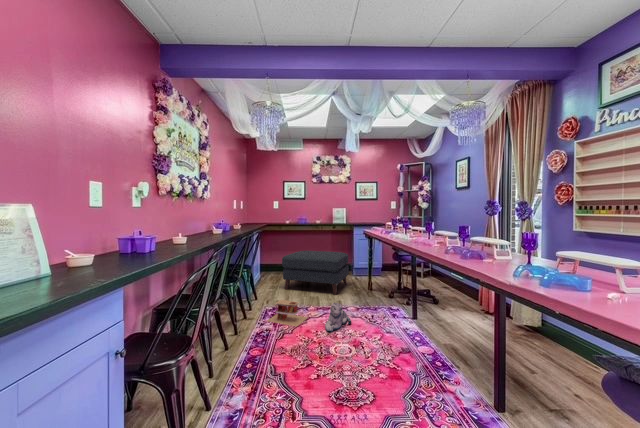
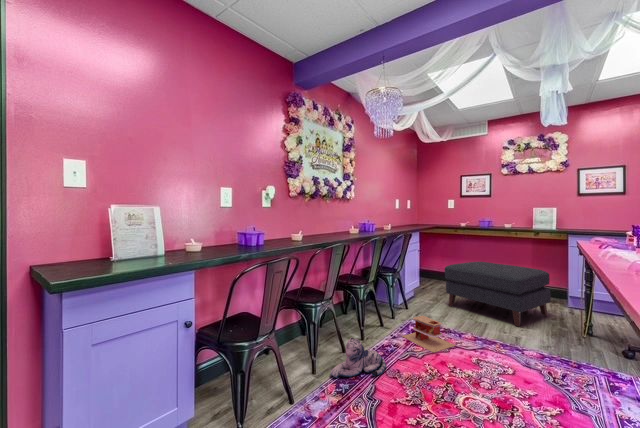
plush toy: present [325,303,351,331] -> present [330,337,386,378]

